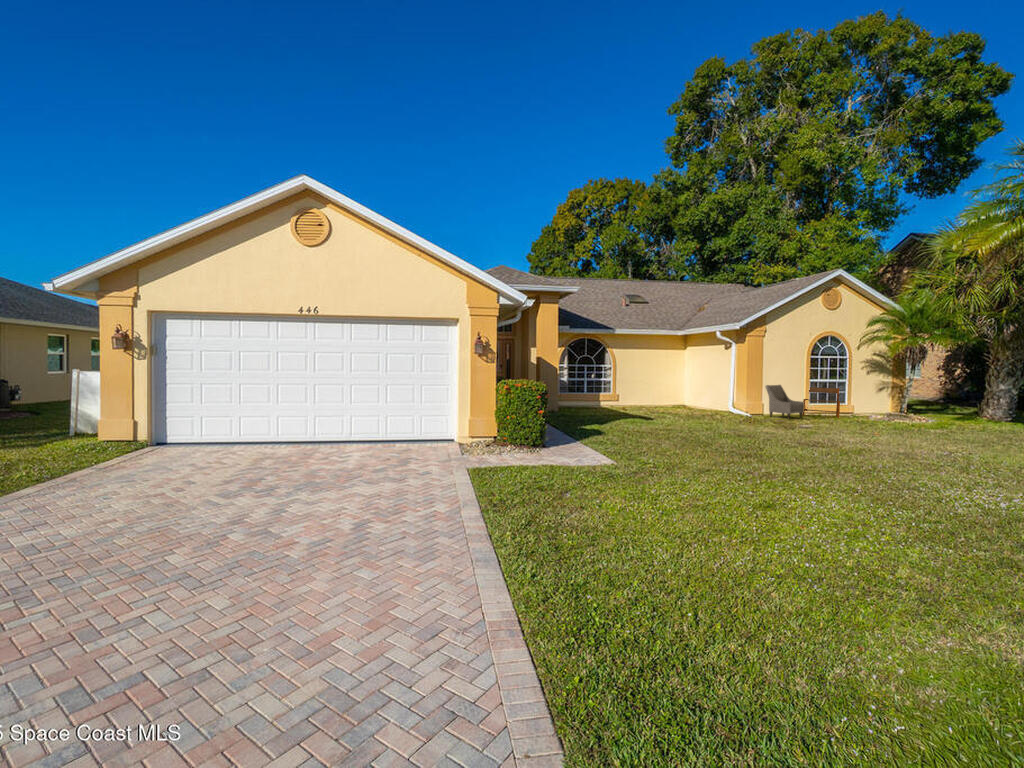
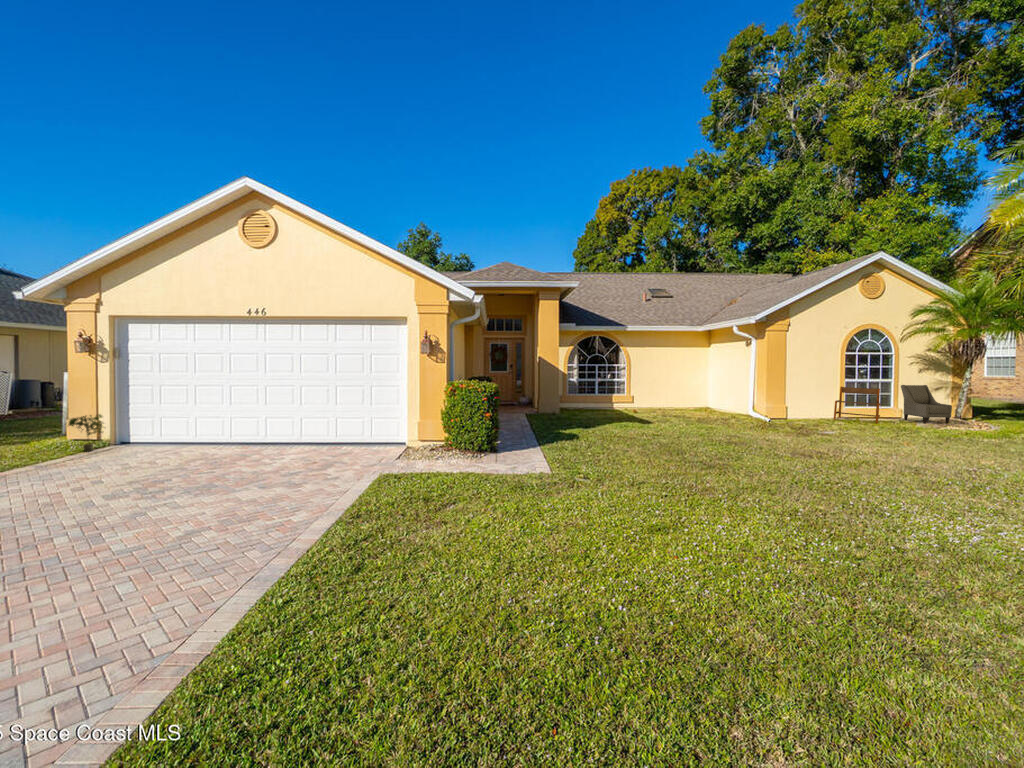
chair: present [766,385,804,419] -> present [901,385,952,423]
potted plant: none [104,412,145,451] -> present [68,414,102,452]

